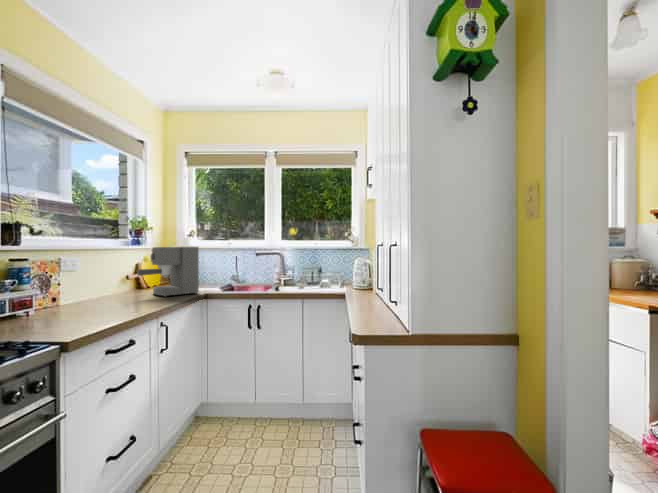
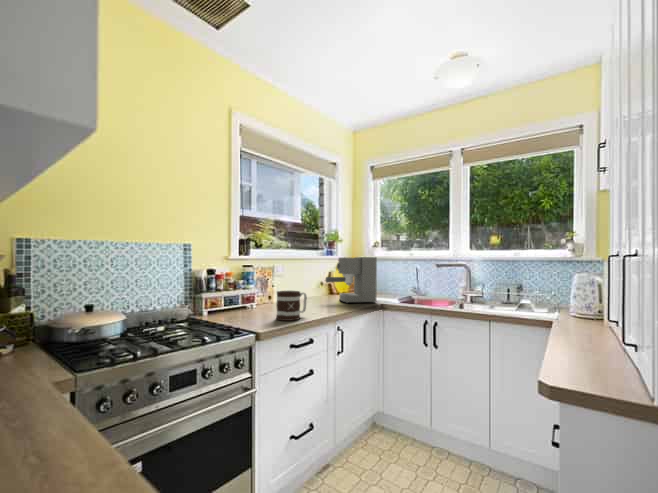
mug: none [79,286,123,324] -> present [276,291,307,321]

